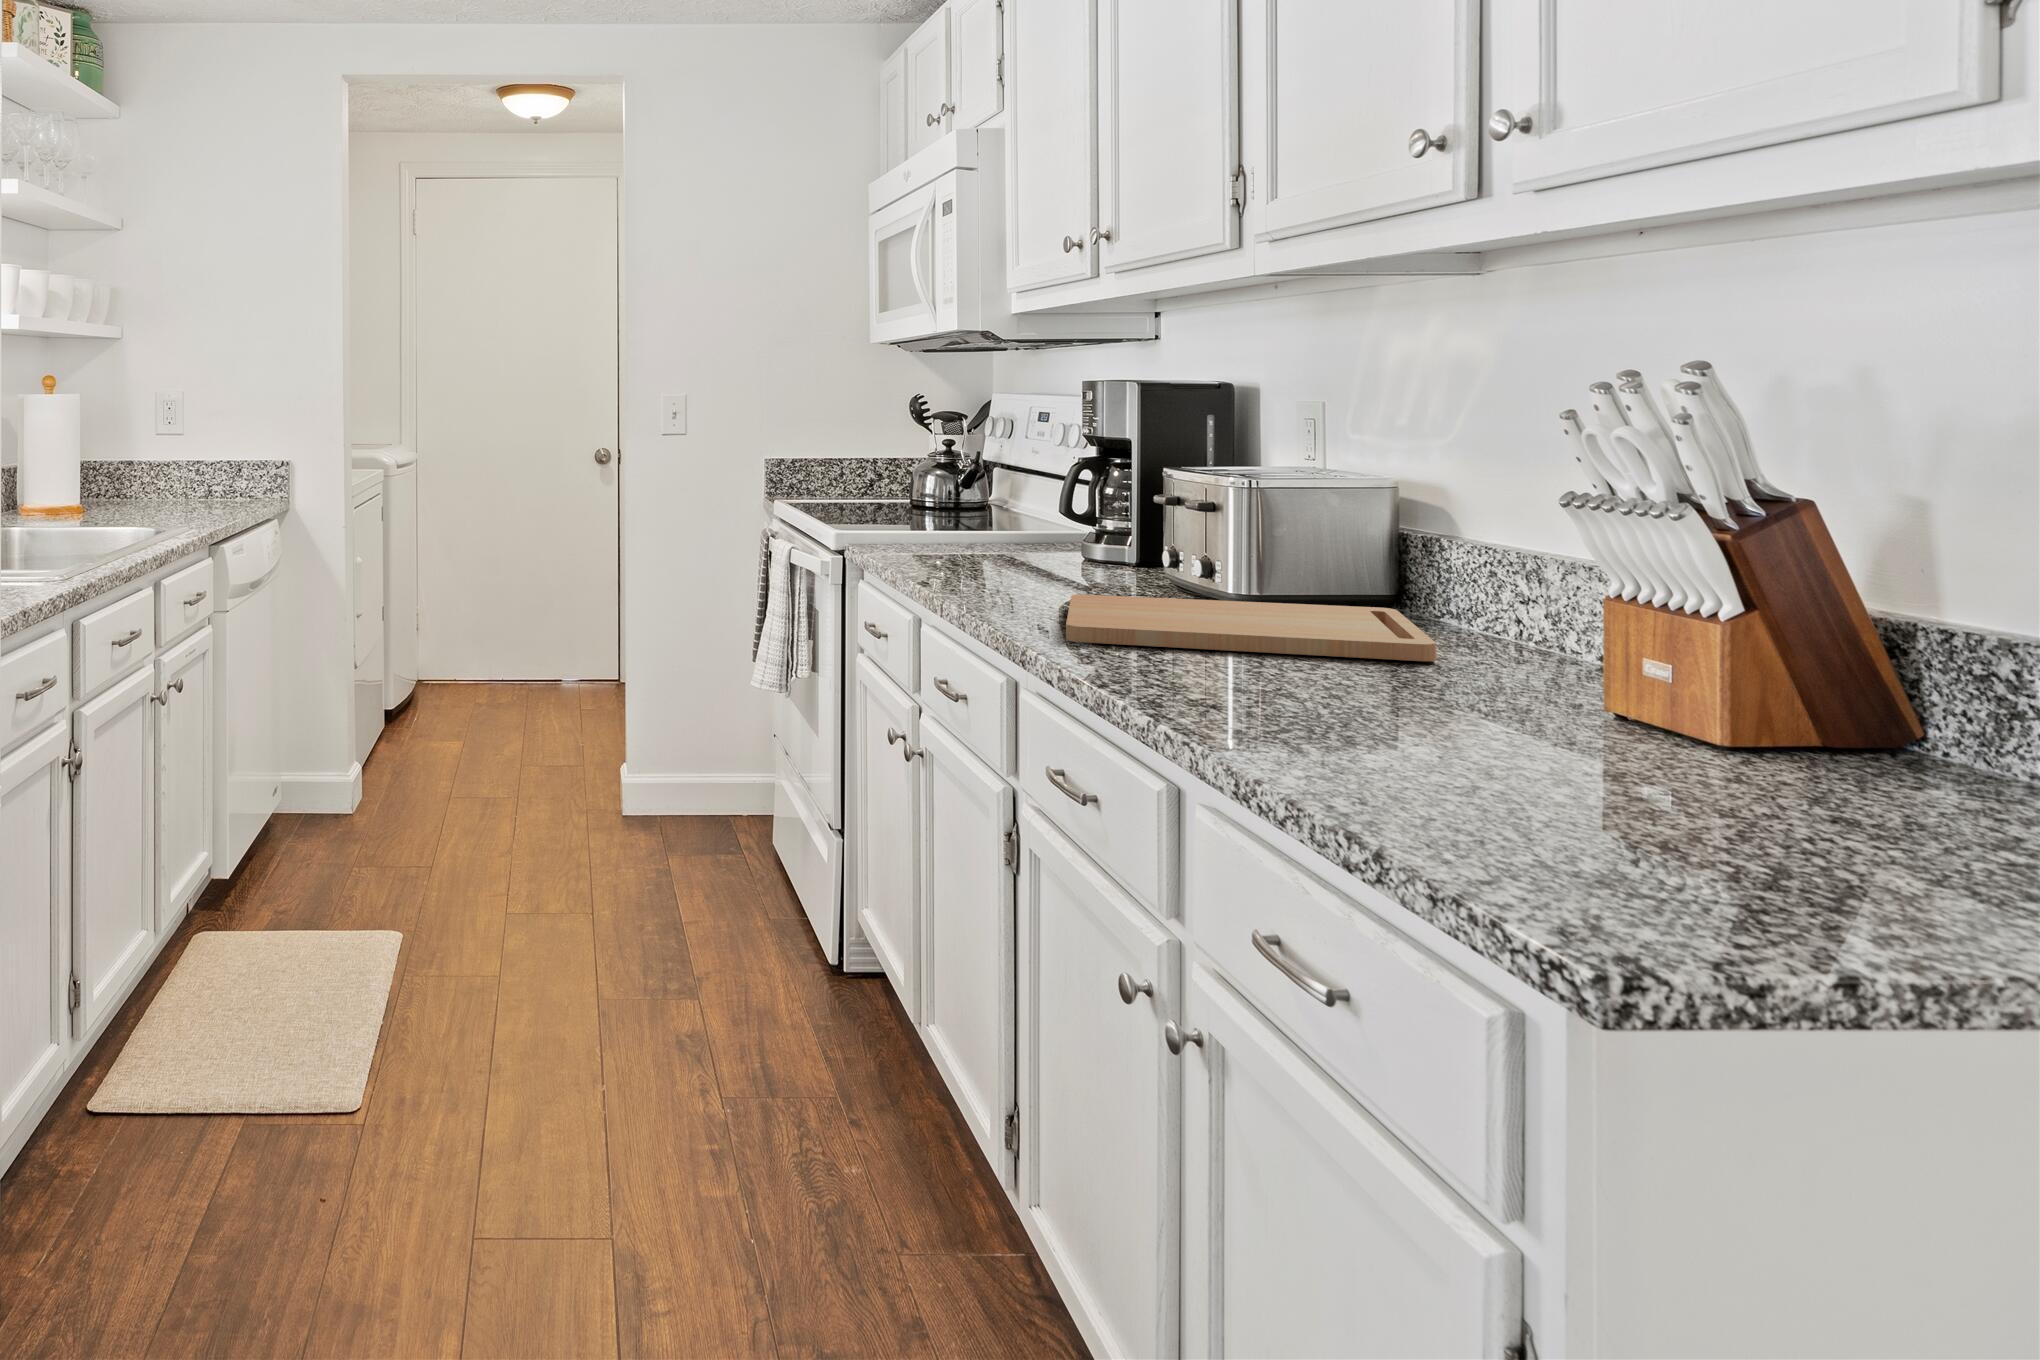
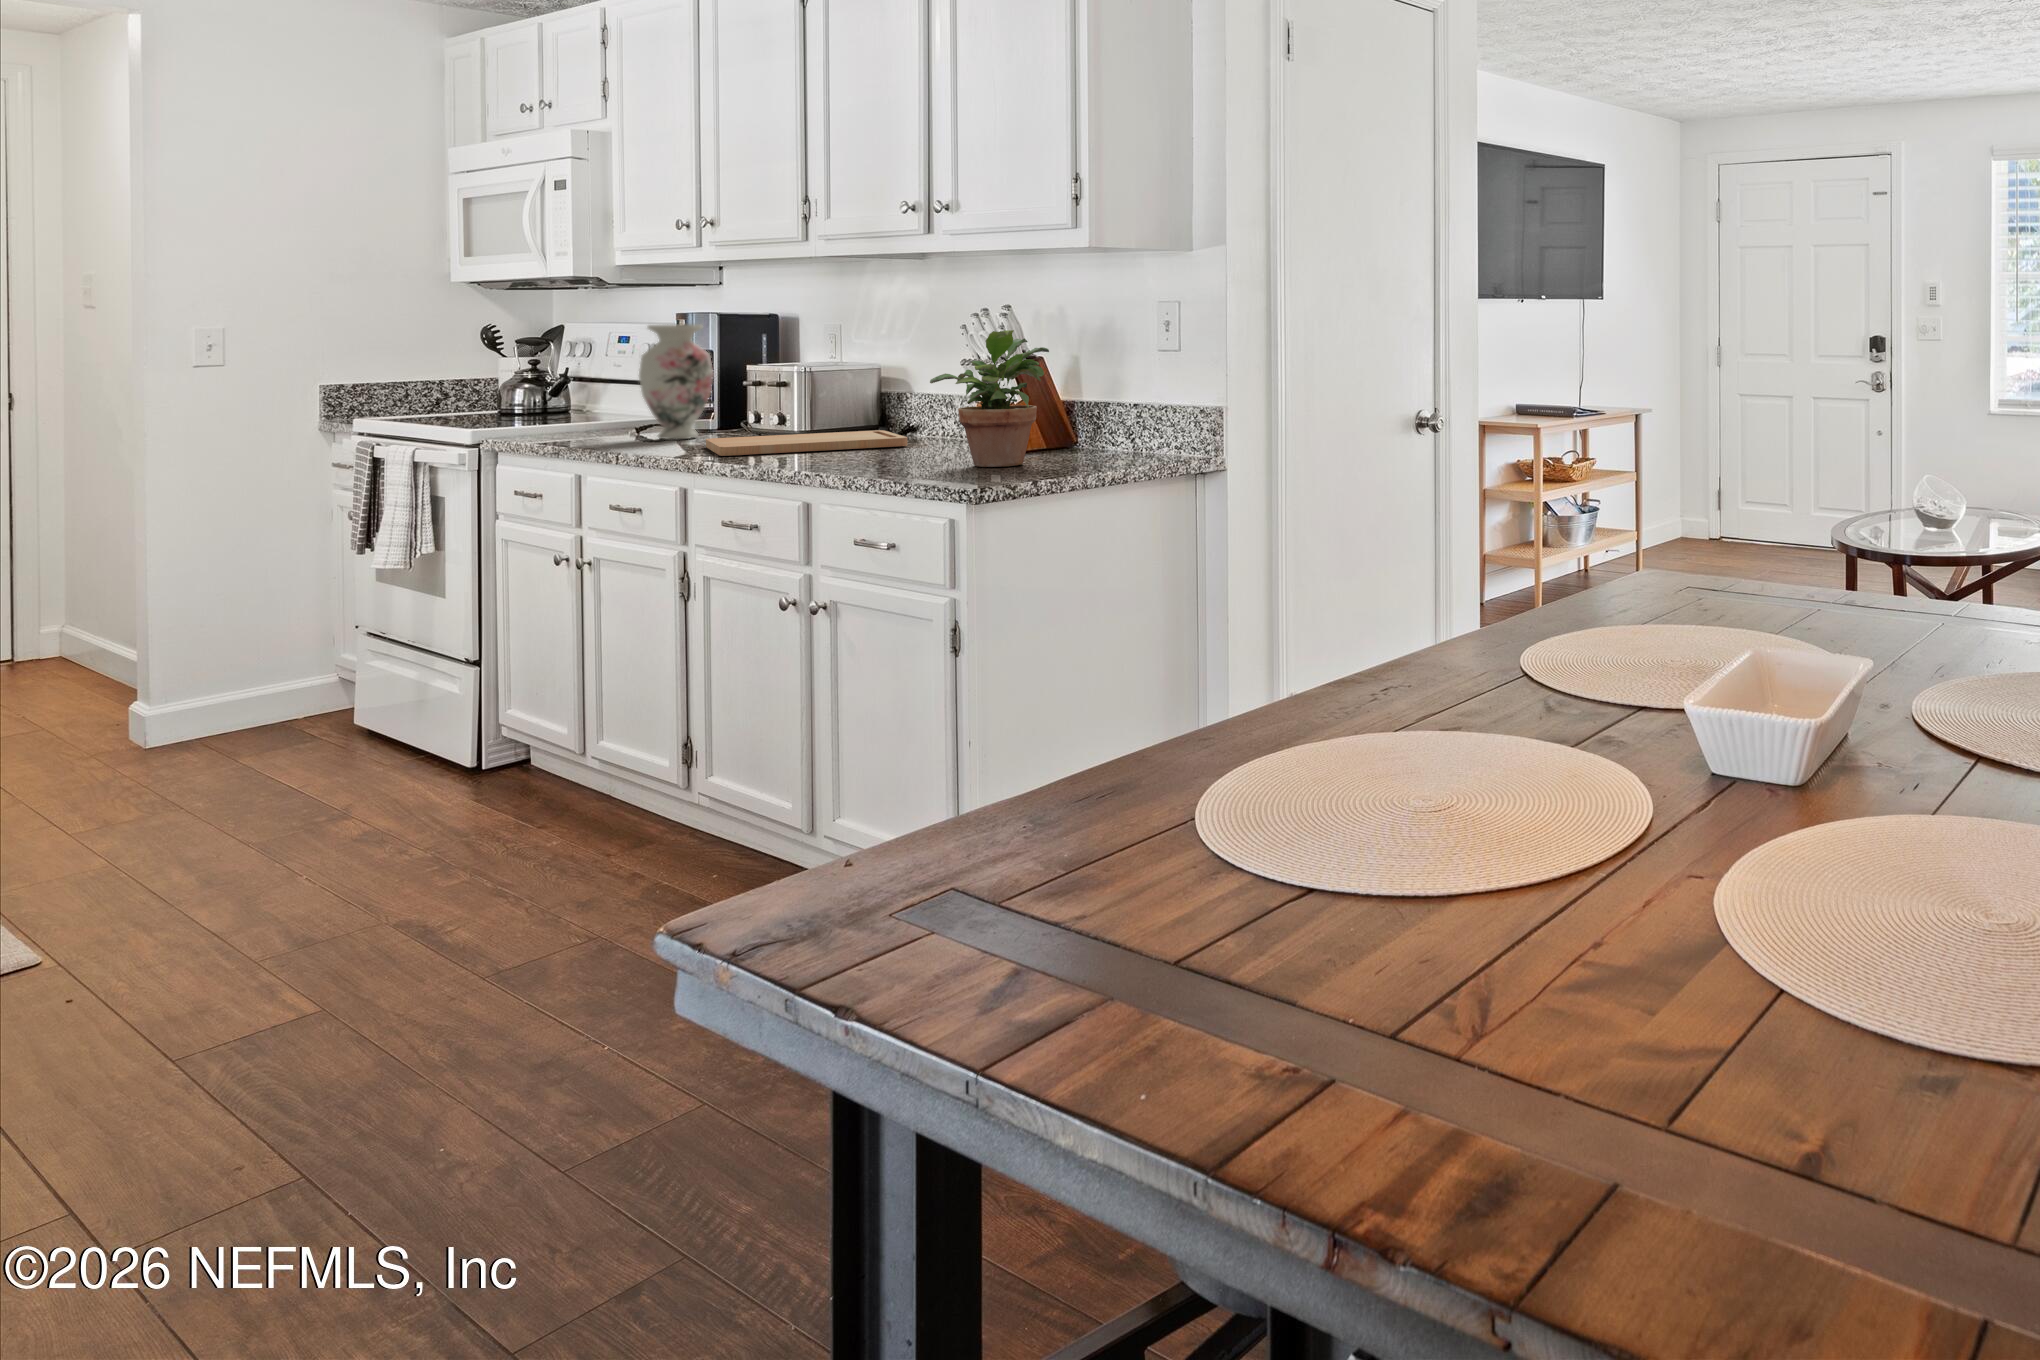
vase: none [1000,400,1110,582] -> present [639,324,714,440]
potted plant: none [1469,439,1842,816] -> present [930,330,1049,467]

